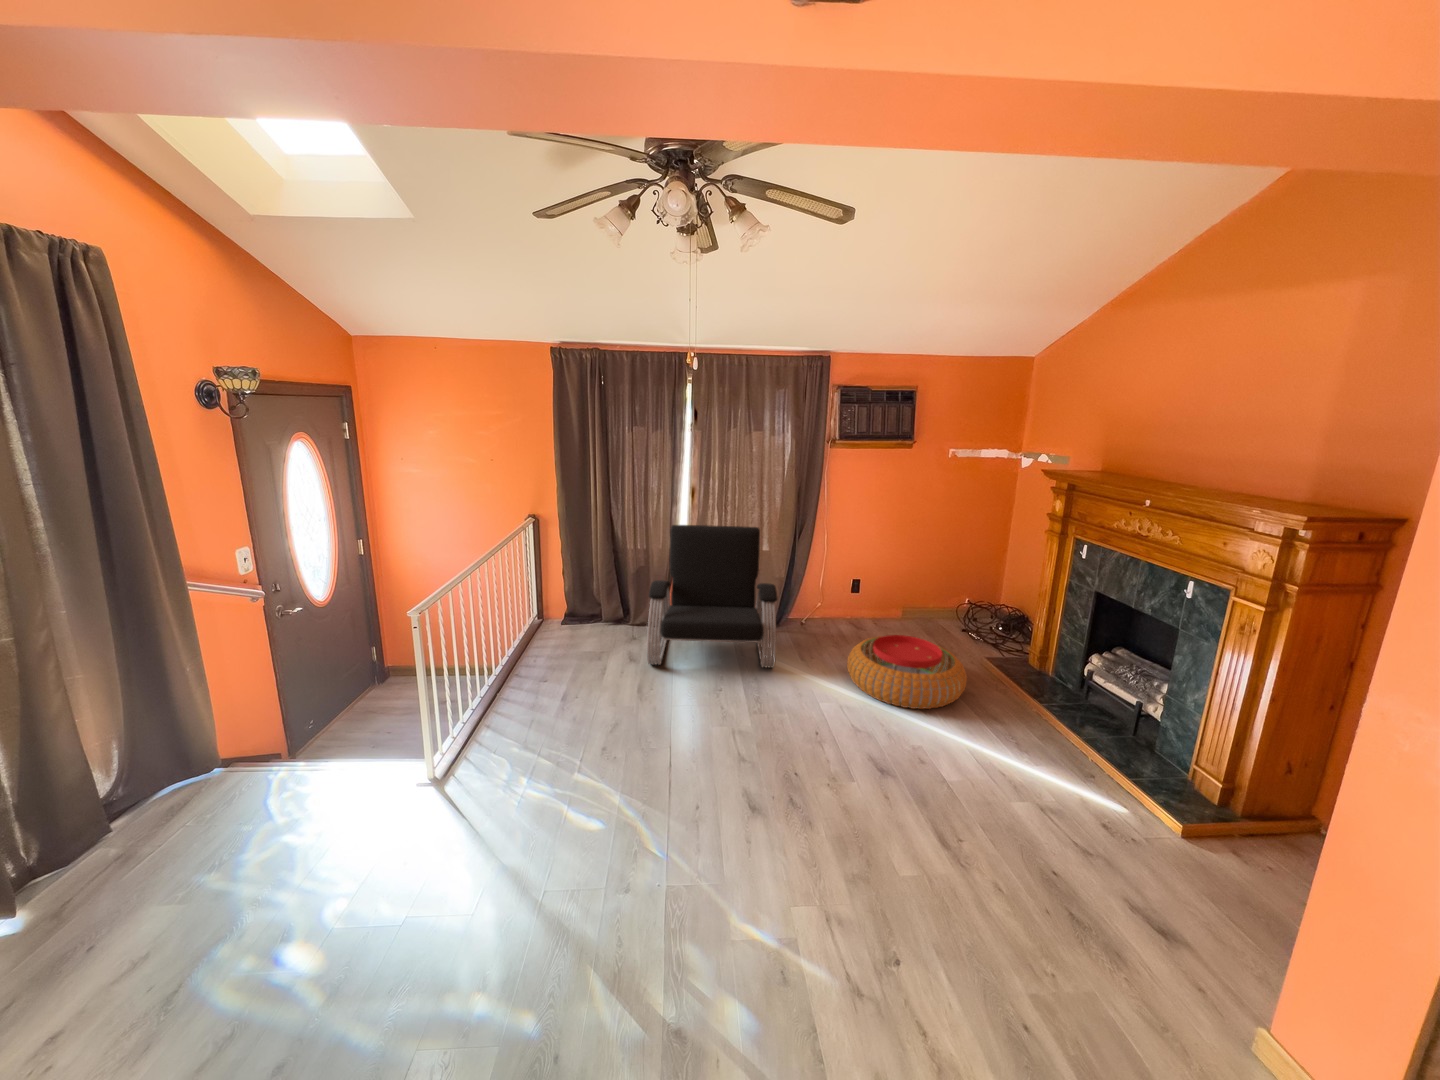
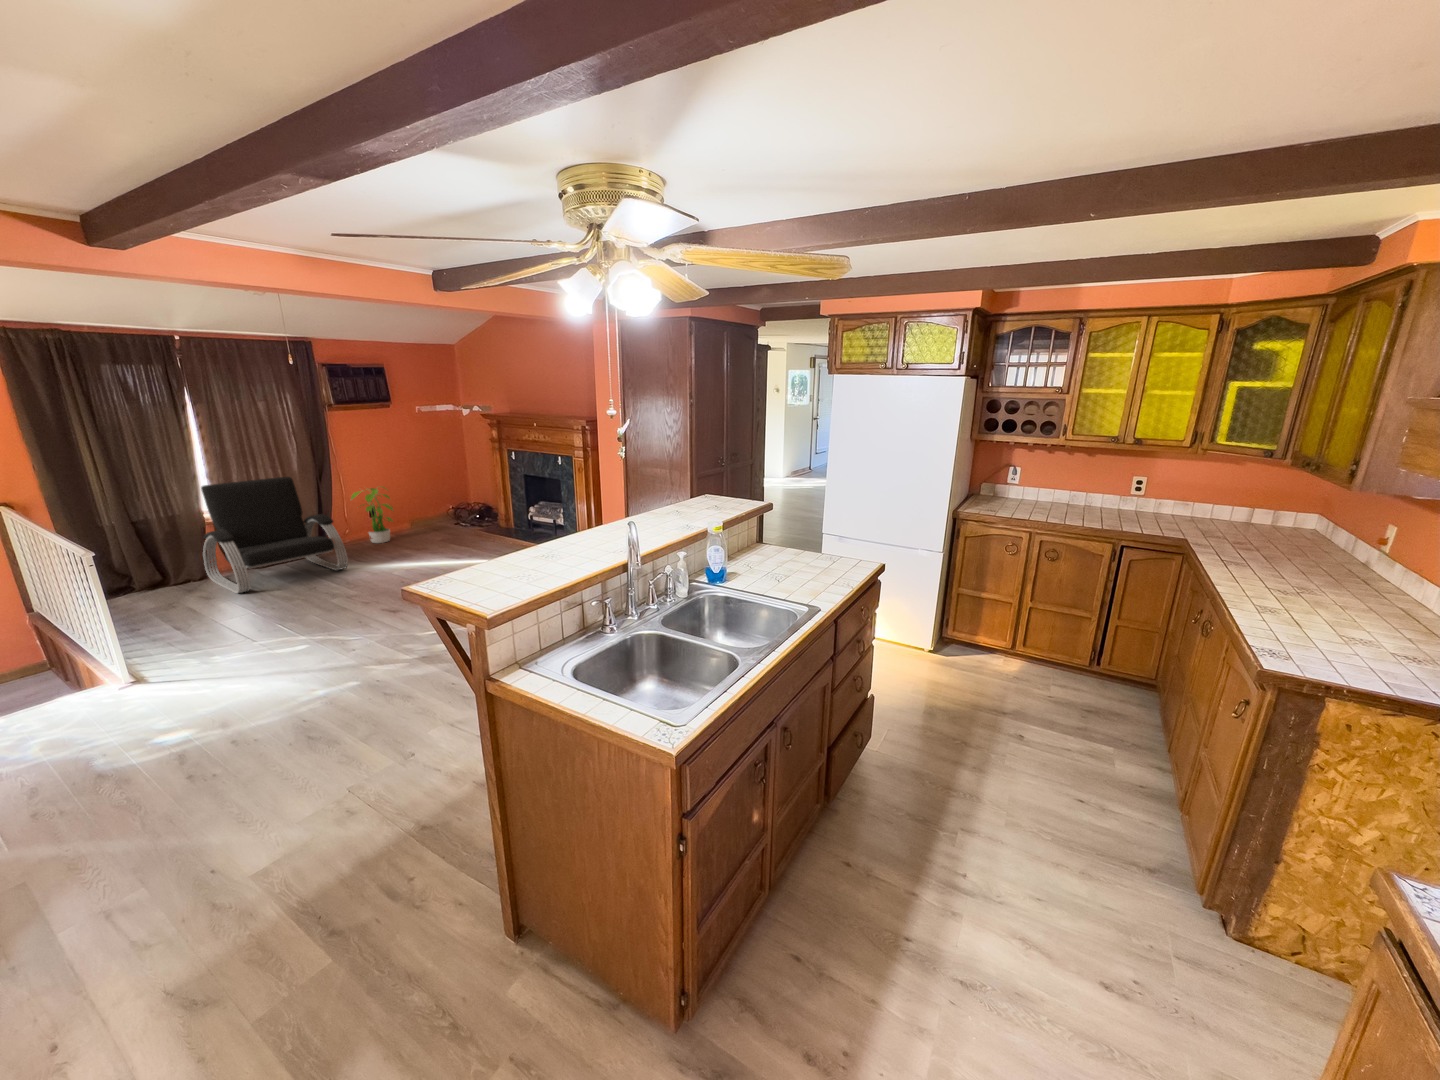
potted plant: none [827,551,878,632] -> present [351,488,393,543]
pouf: present [847,635,967,709] -> none [398,524,475,561]

